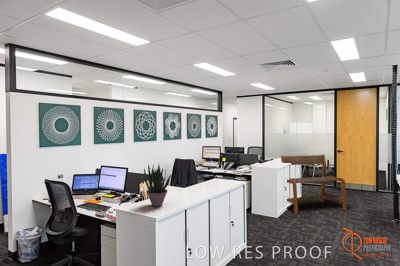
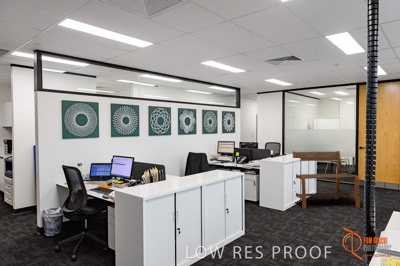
potted plant: present [144,165,171,207] -> none [137,152,162,190]

